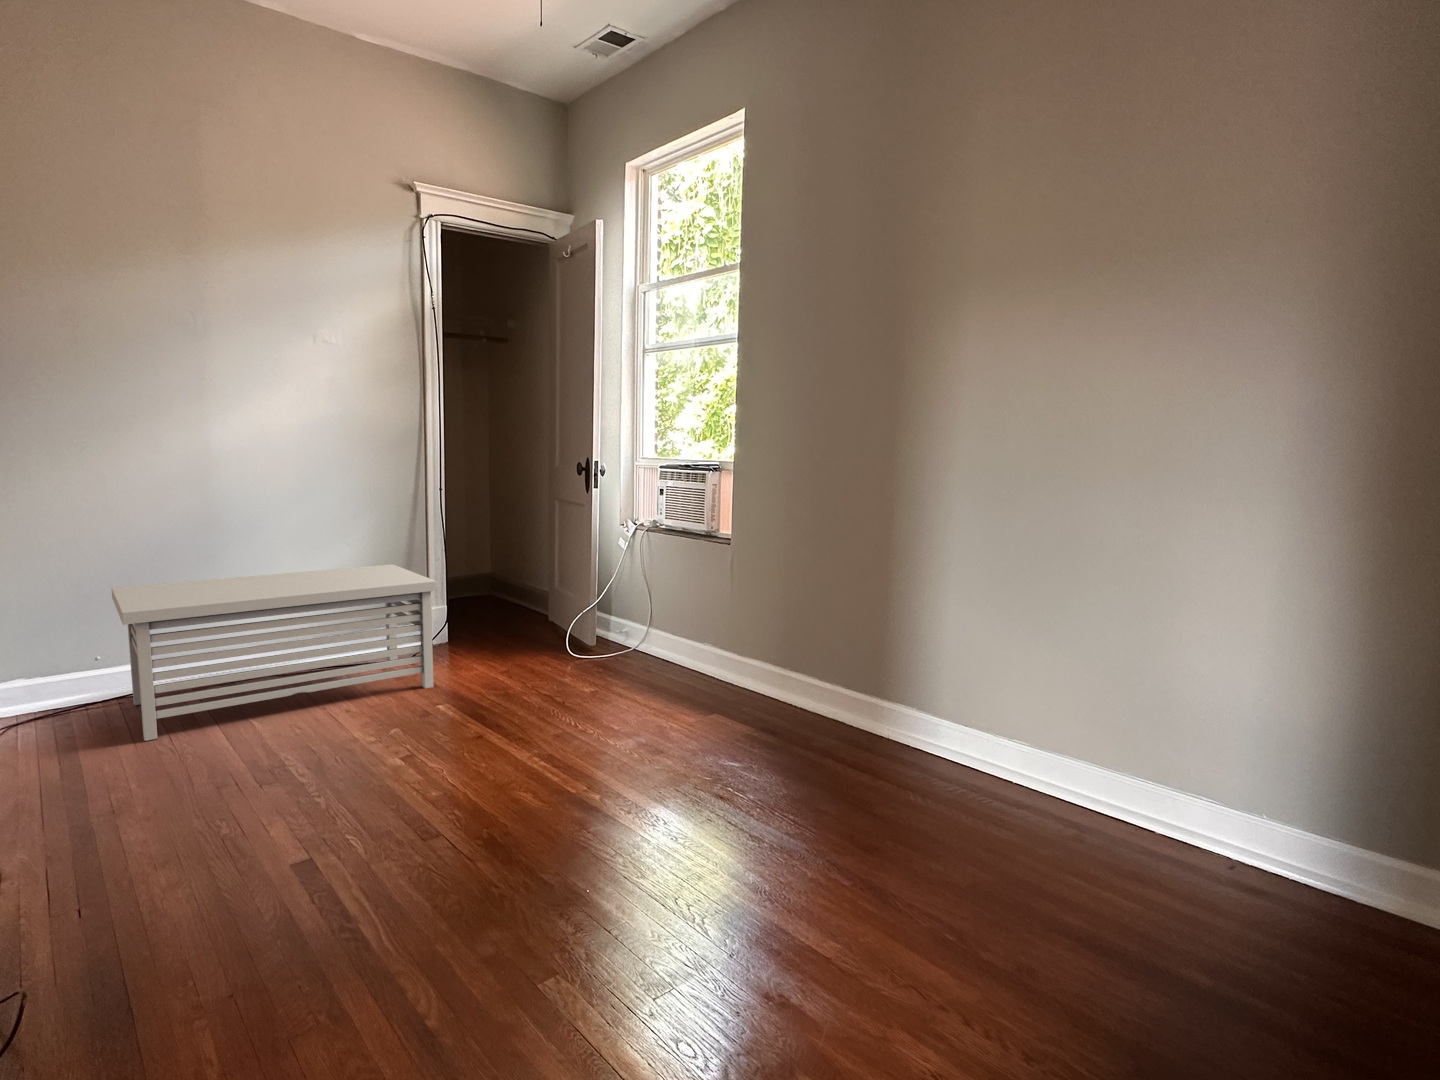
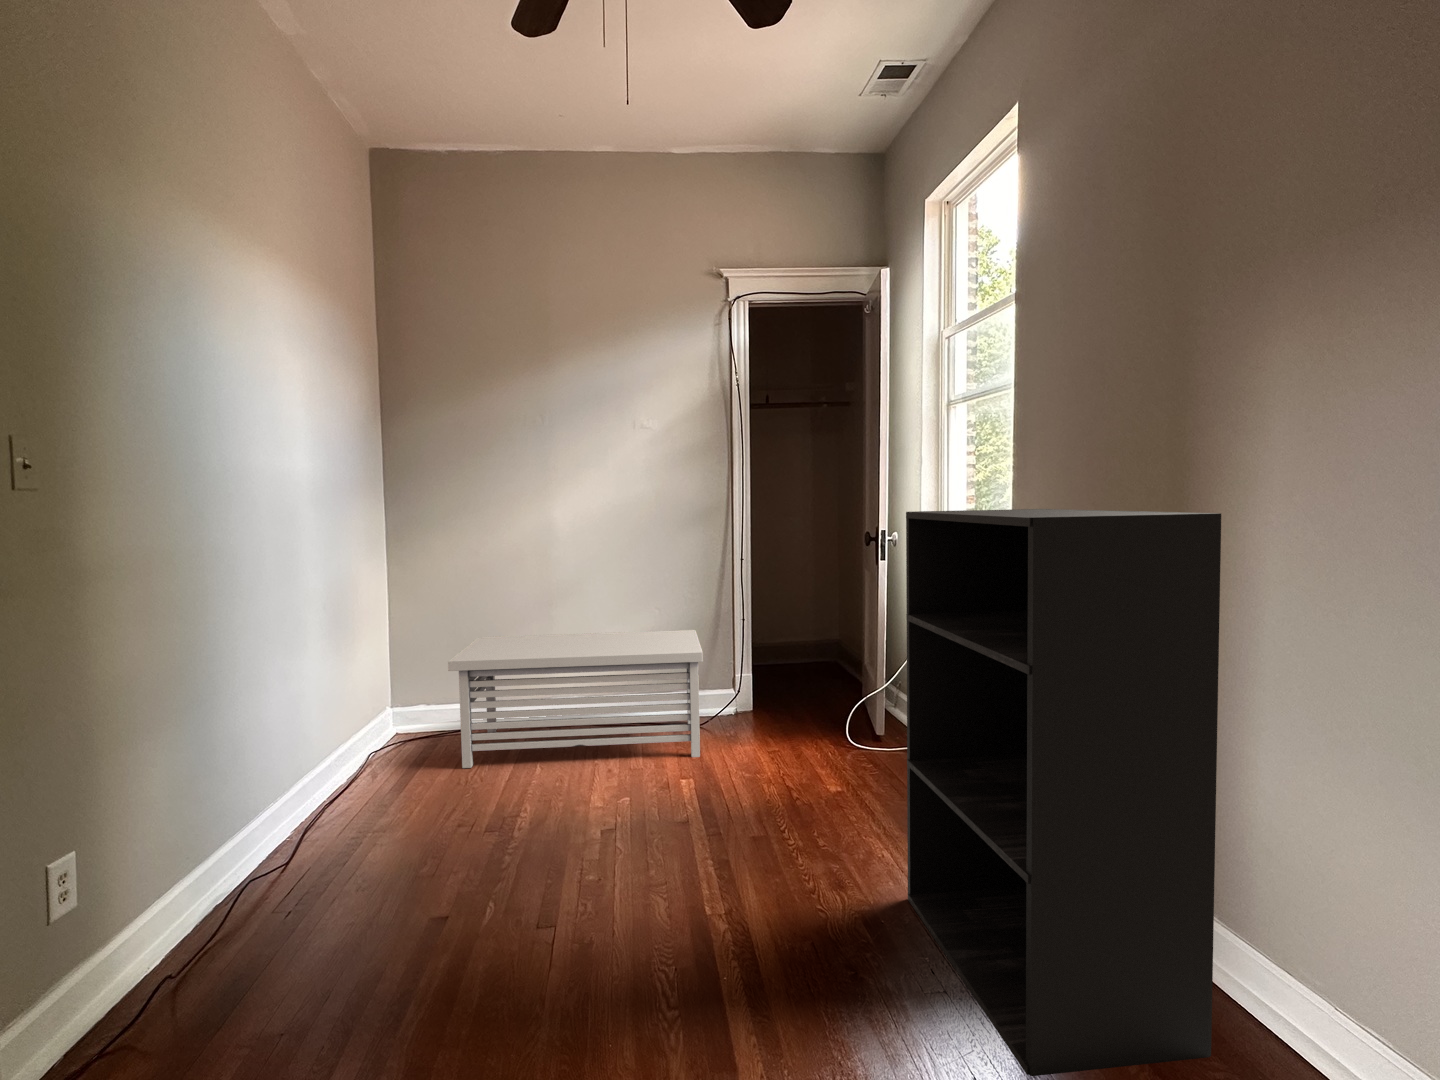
bookshelf: none [707,439,945,810] -> present [906,509,1221,1076]

